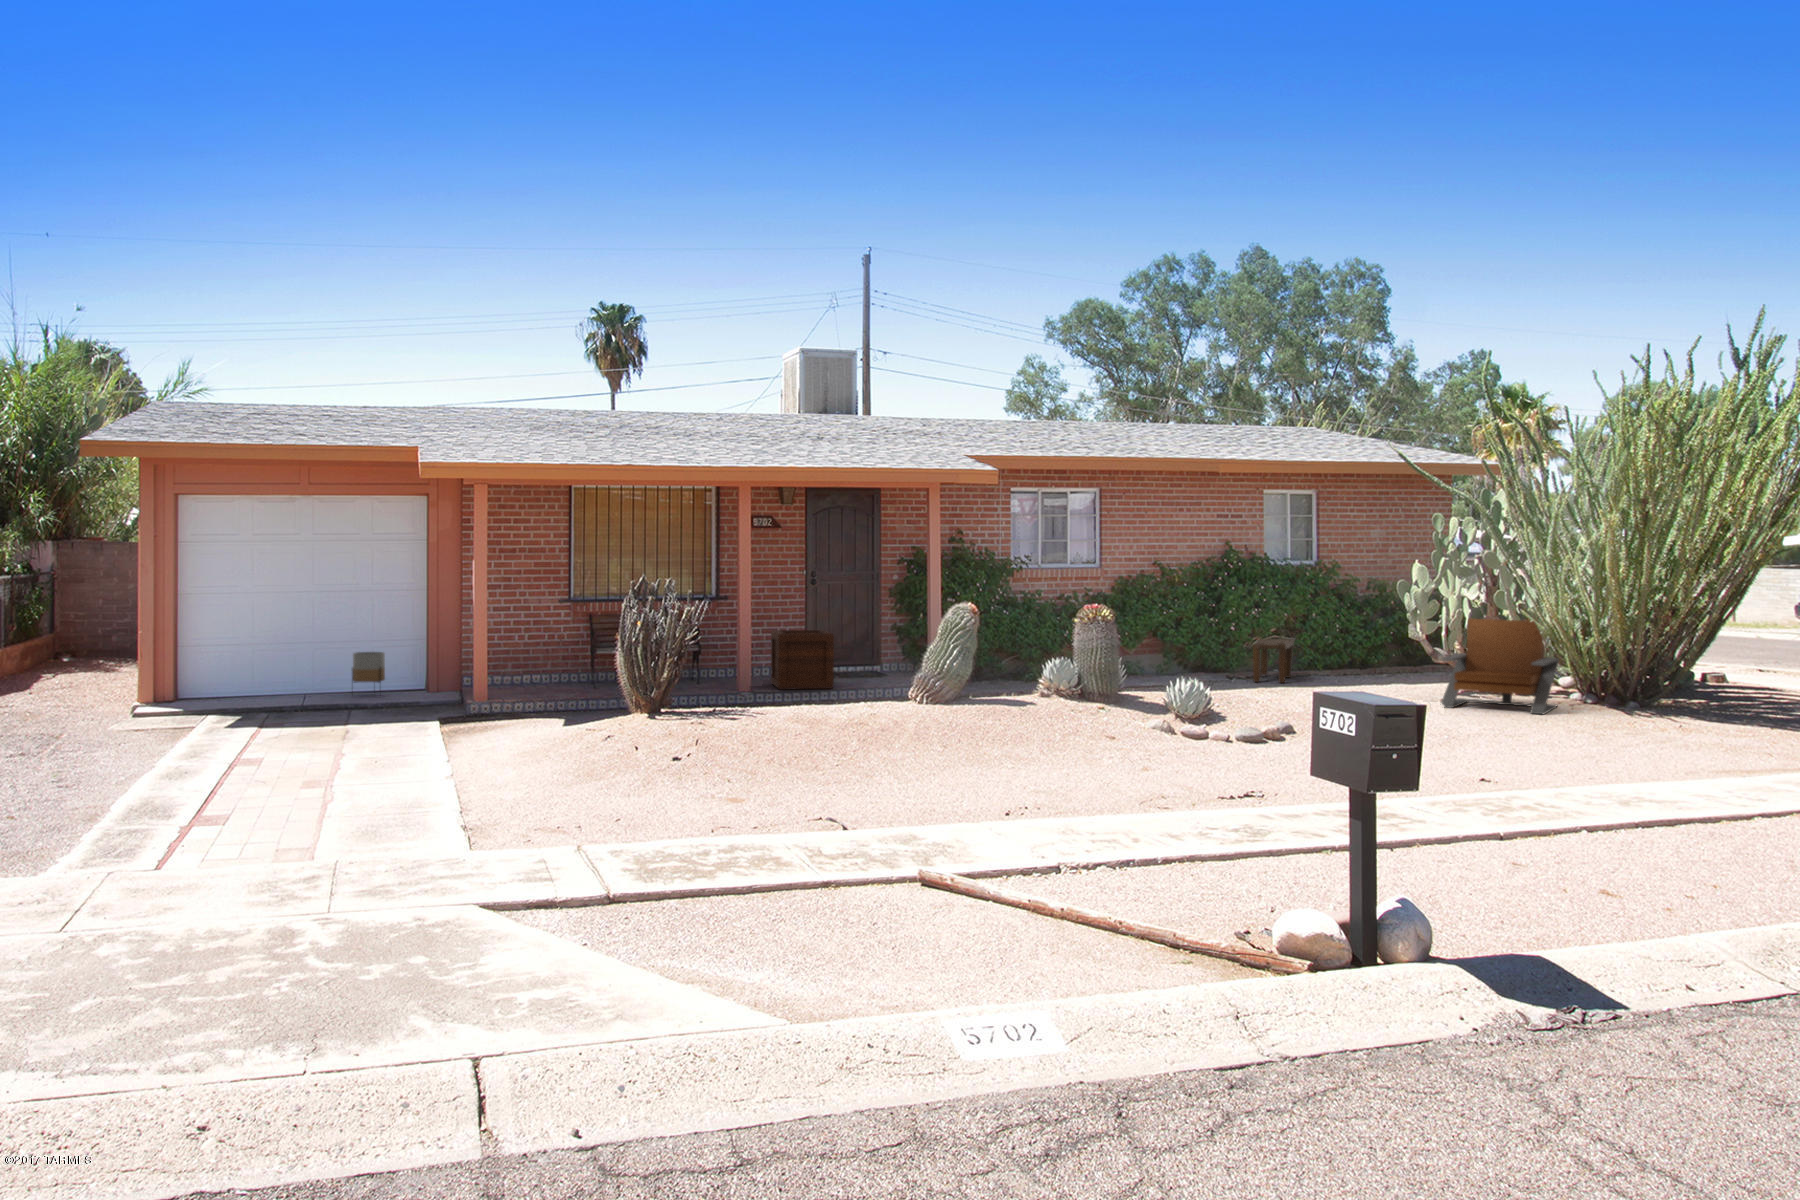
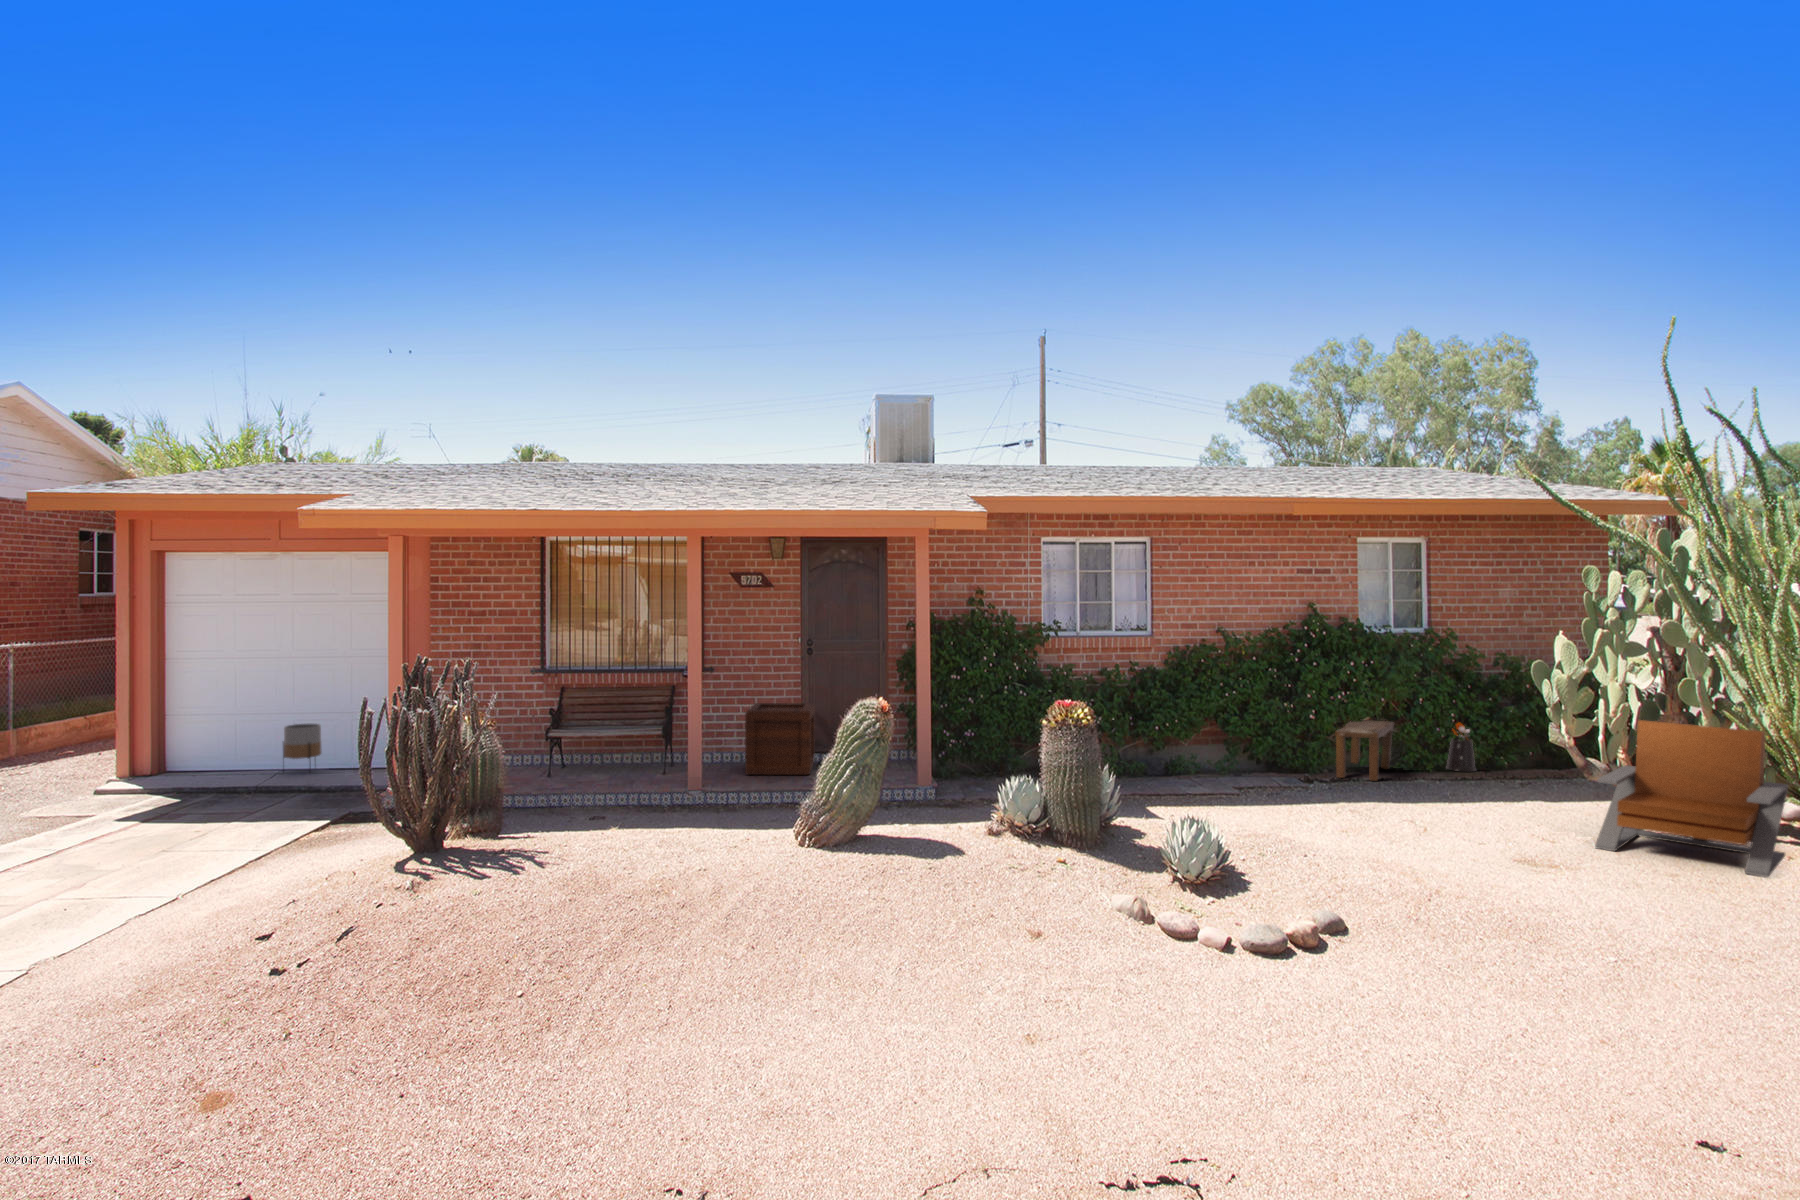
watering can: none [1333,639,1356,678] -> present [1446,723,1476,772]

